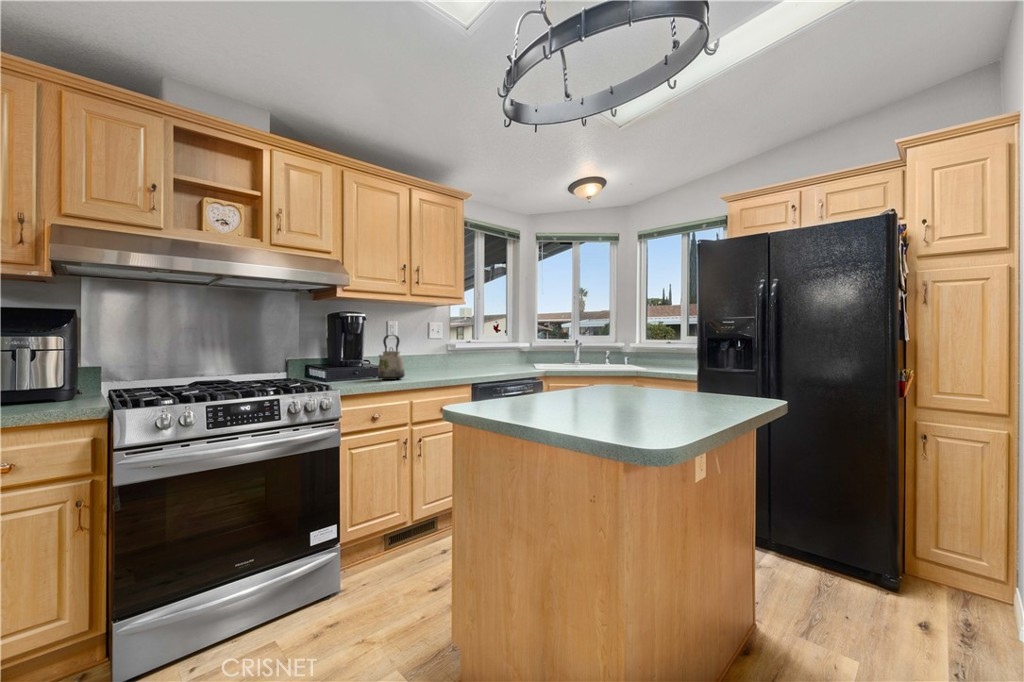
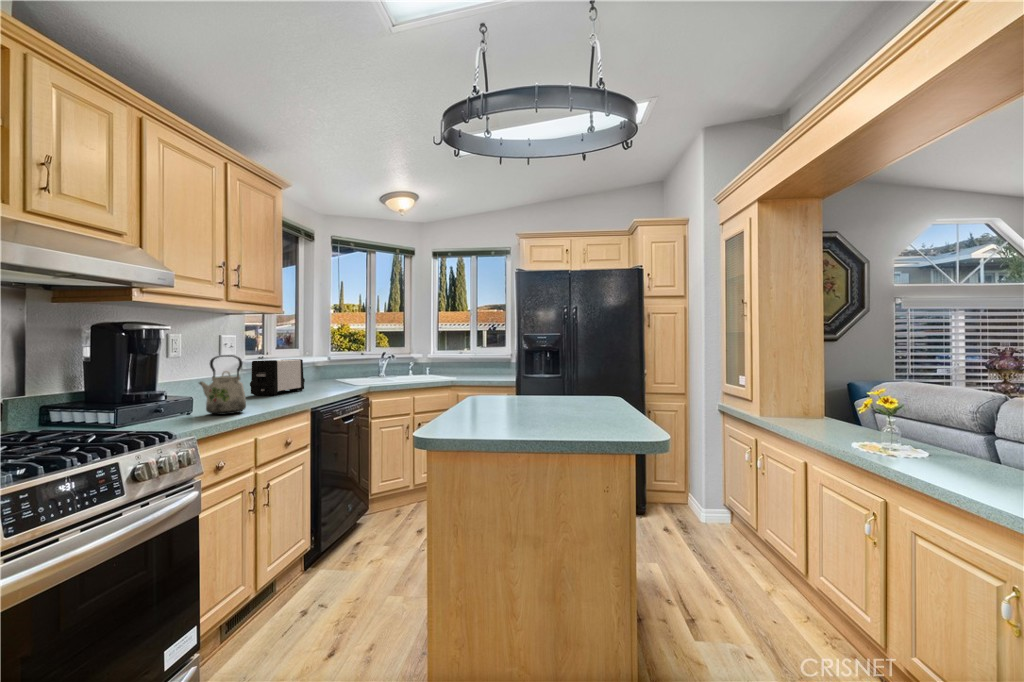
toaster: none [442,343,489,372] -> present [250,359,305,395]

